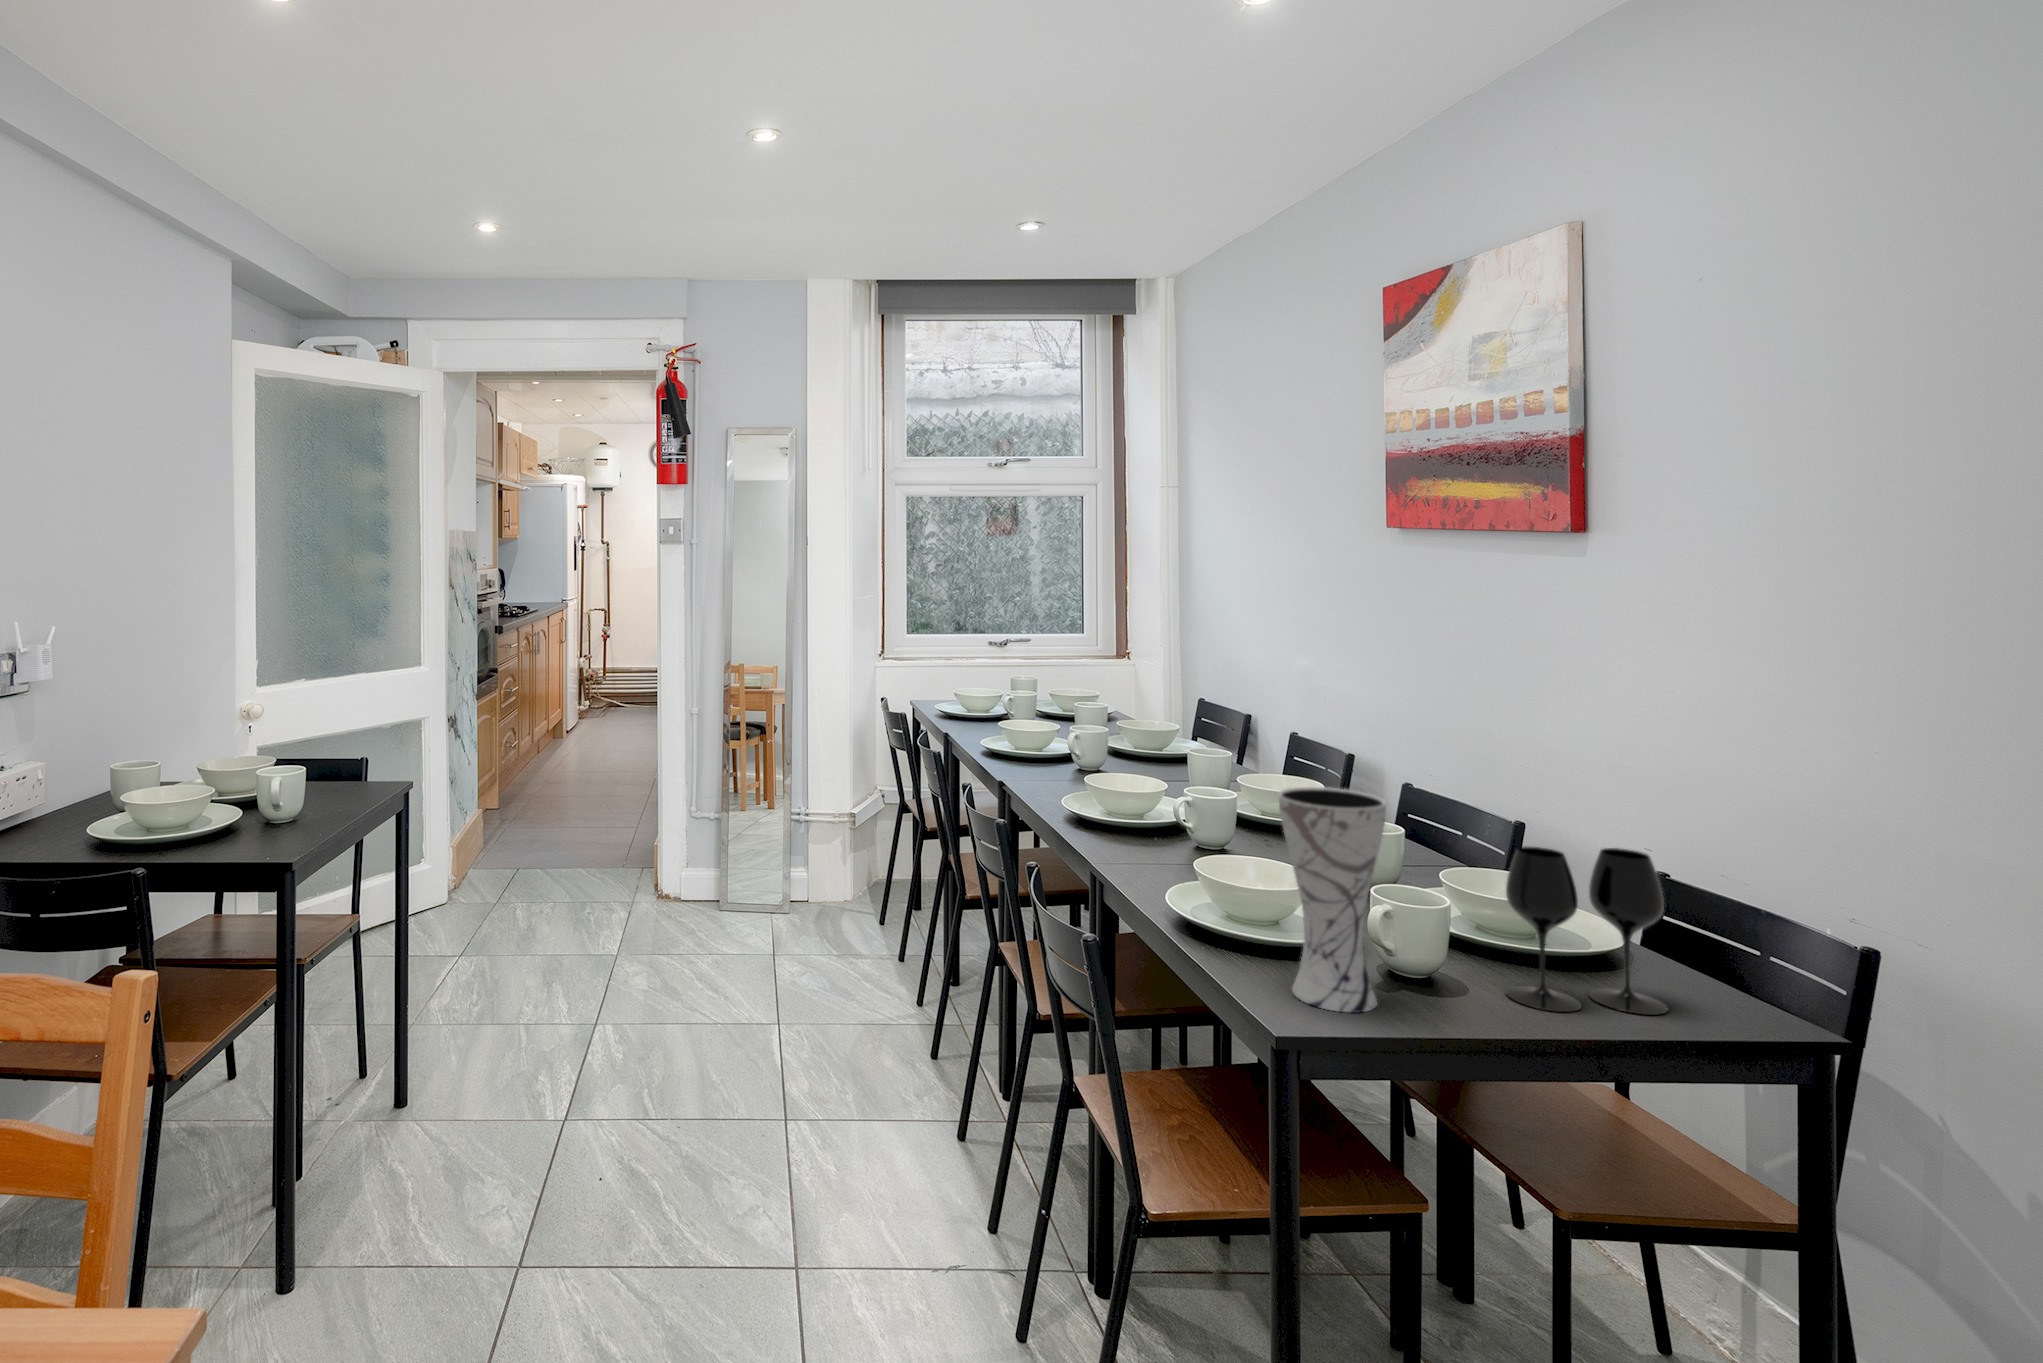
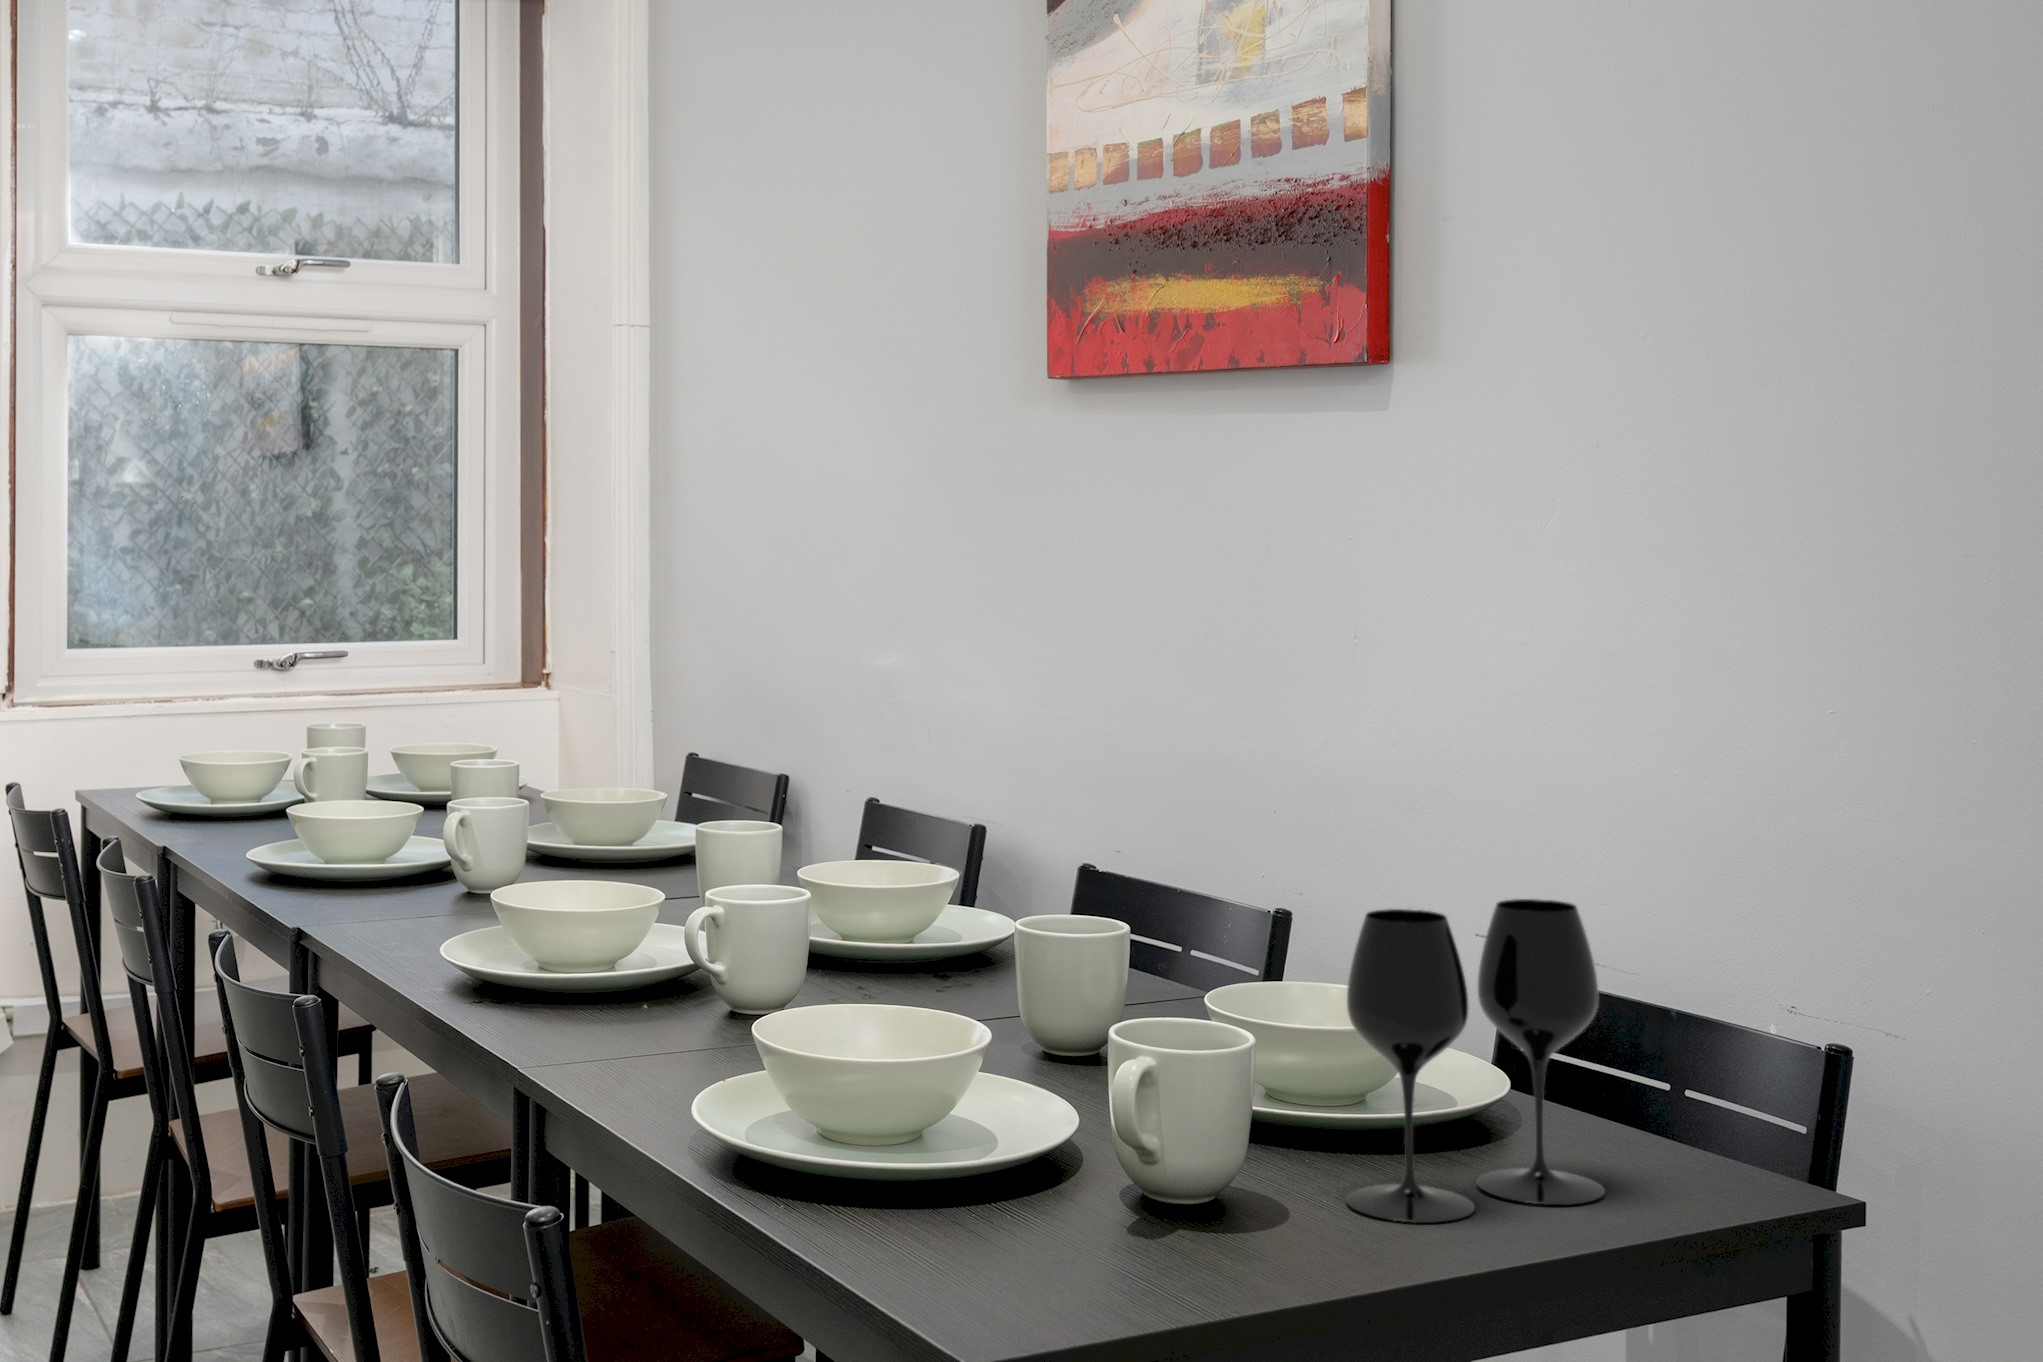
vase: present [1279,787,1386,1013] -> none [946,822,1154,1285]

